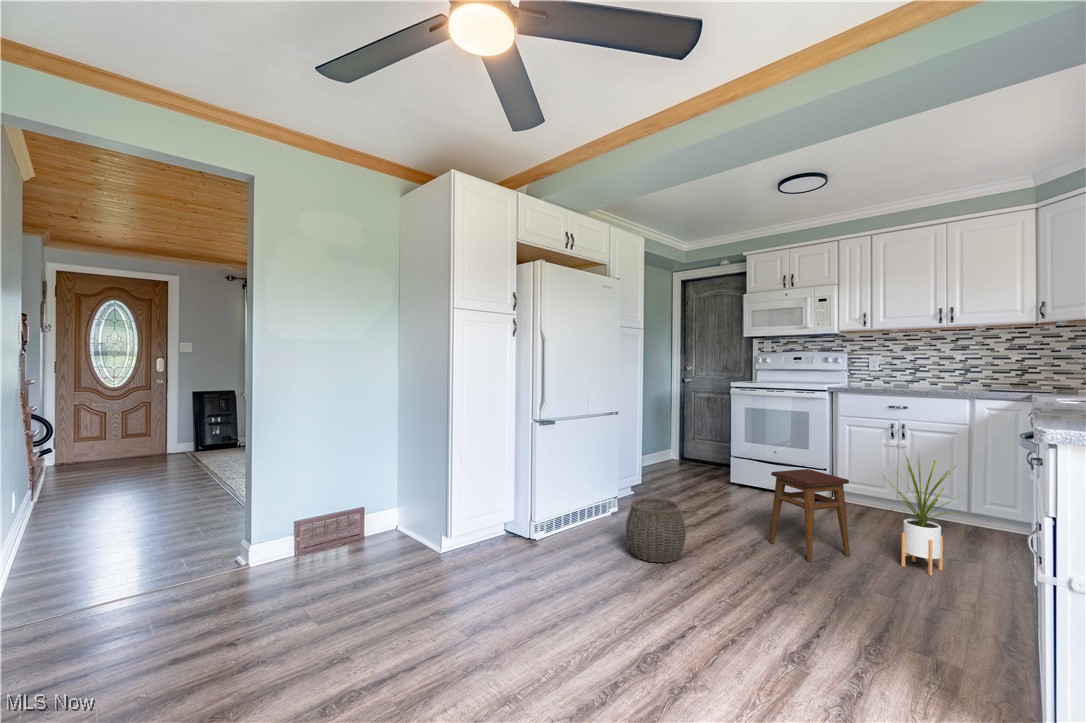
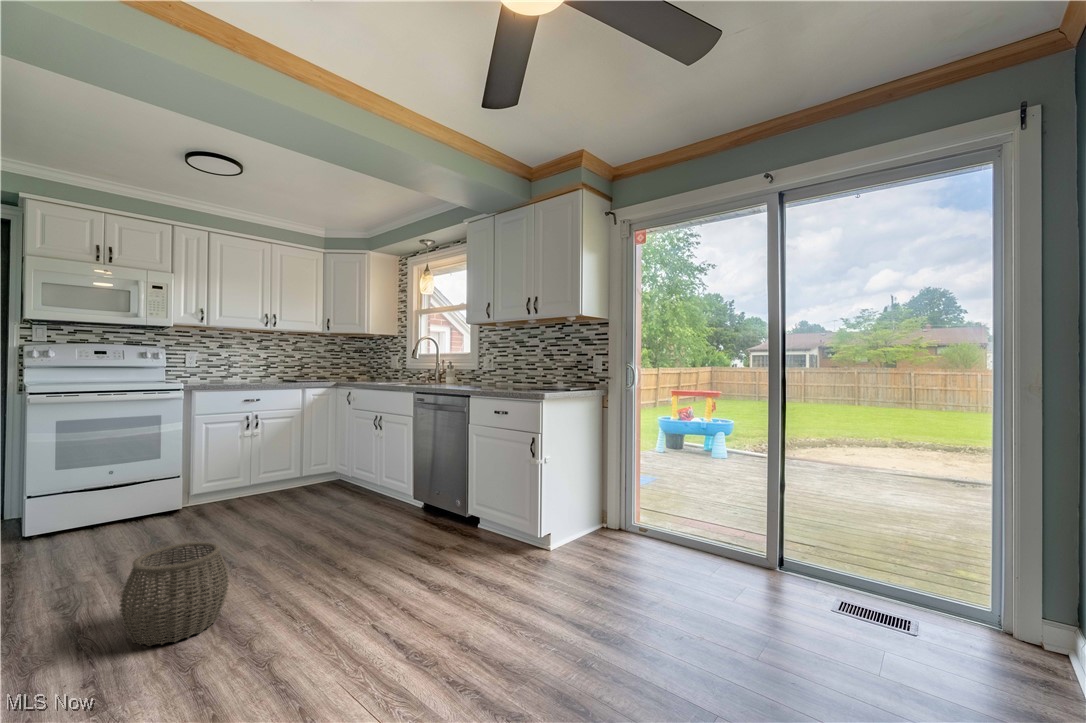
house plant: present [885,455,962,575] -> none [317,426,371,521]
stool: present [770,469,850,561] -> none [237,463,303,554]

